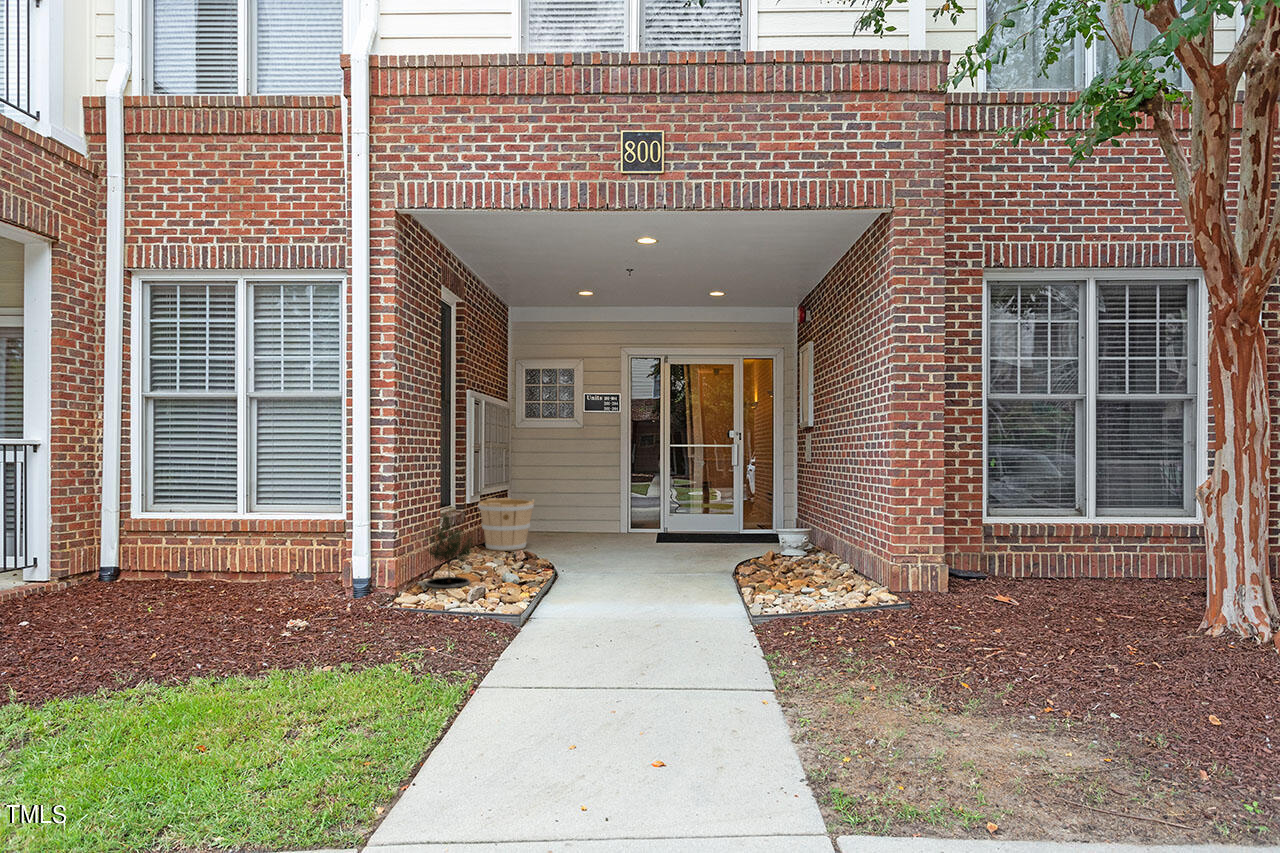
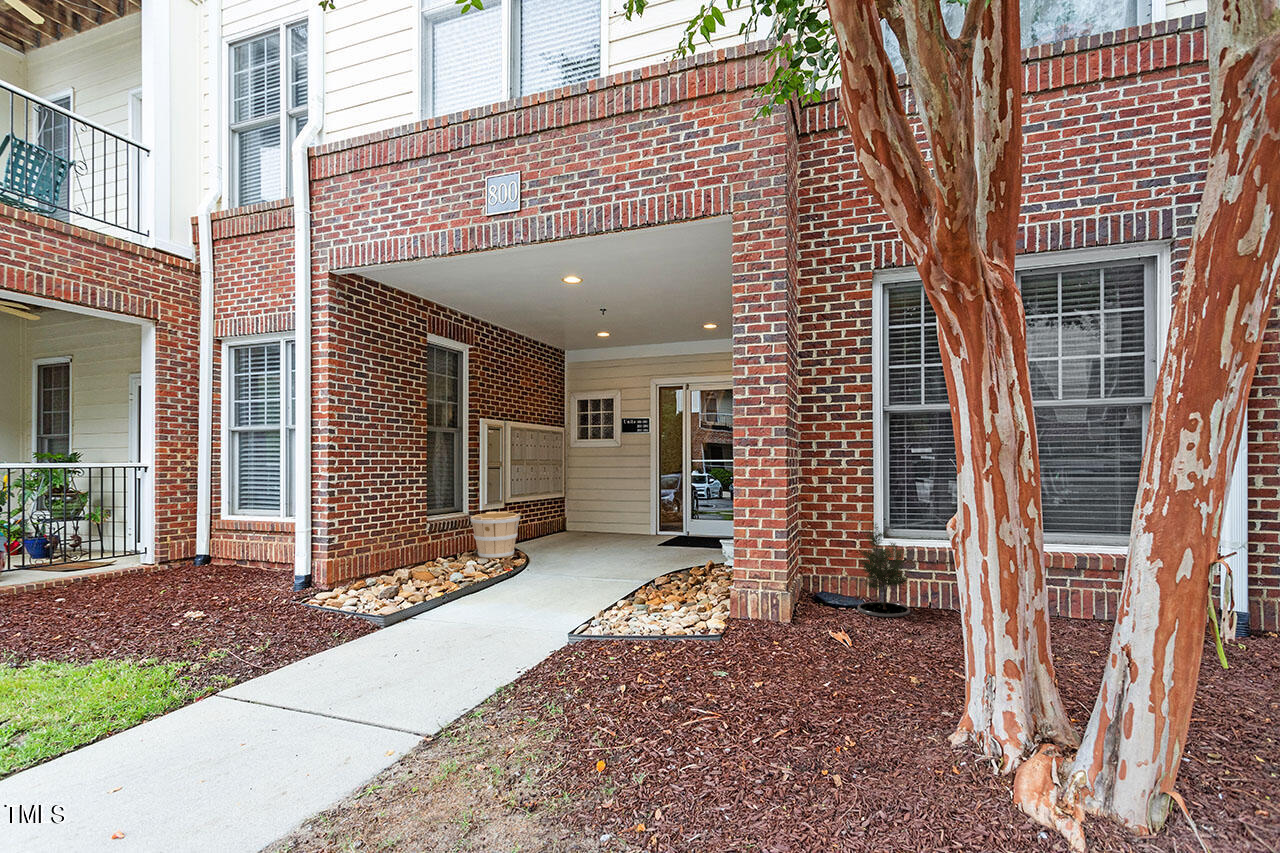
potted tree: present [425,514,473,588] -> present [858,523,911,617]

